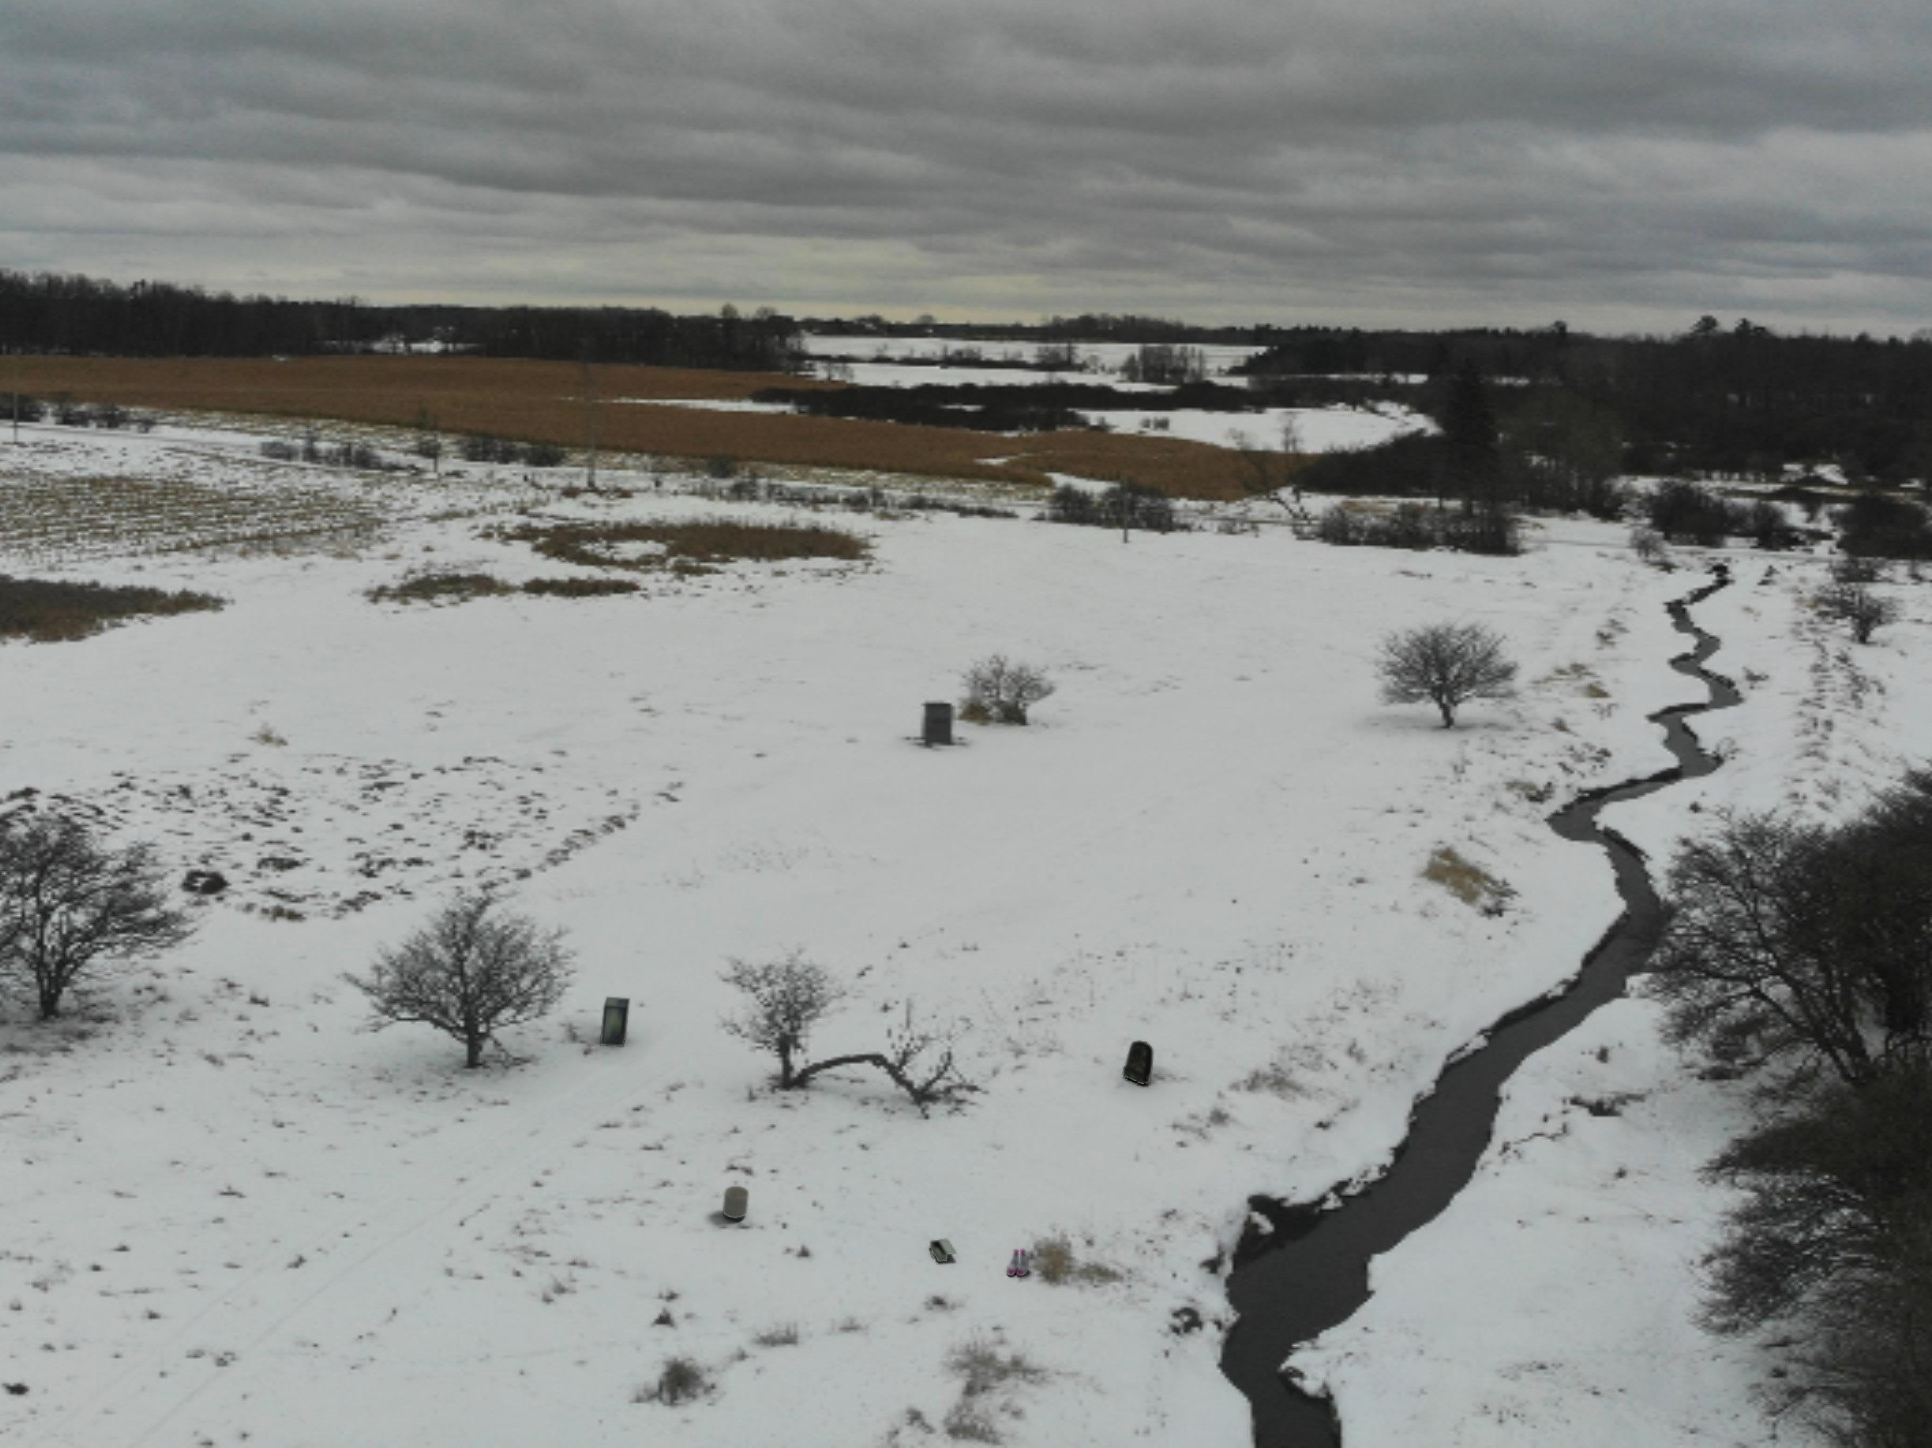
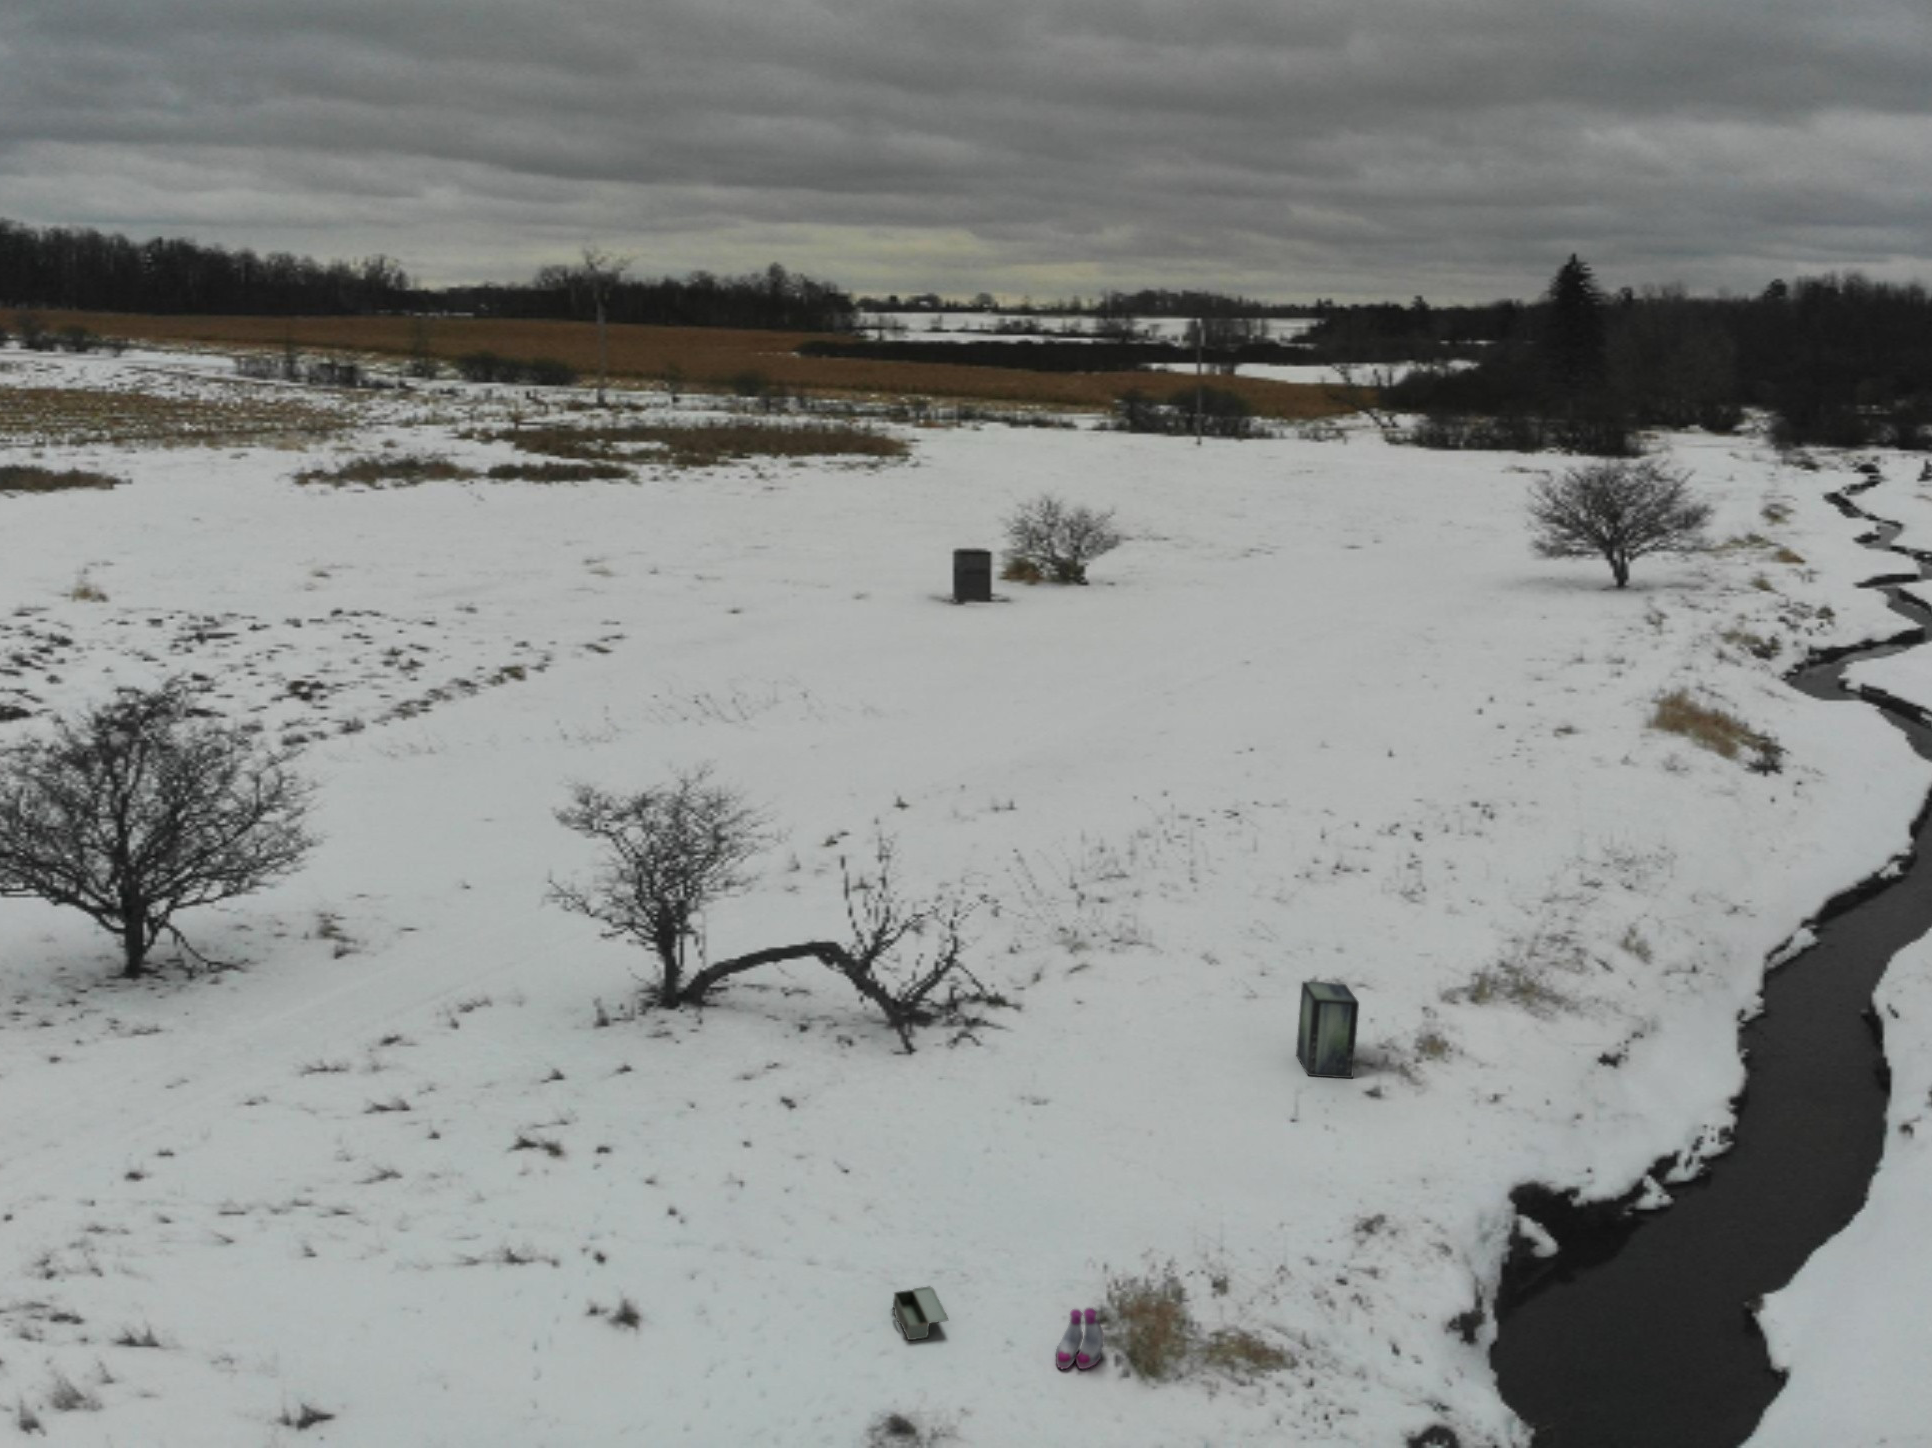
storage box: present [600,997,630,1046] -> present [1296,981,1359,1078]
backpack: present [1123,1041,1154,1085] -> none [1260,921,1313,994]
planter: present [723,1186,749,1219] -> none [462,1182,519,1251]

